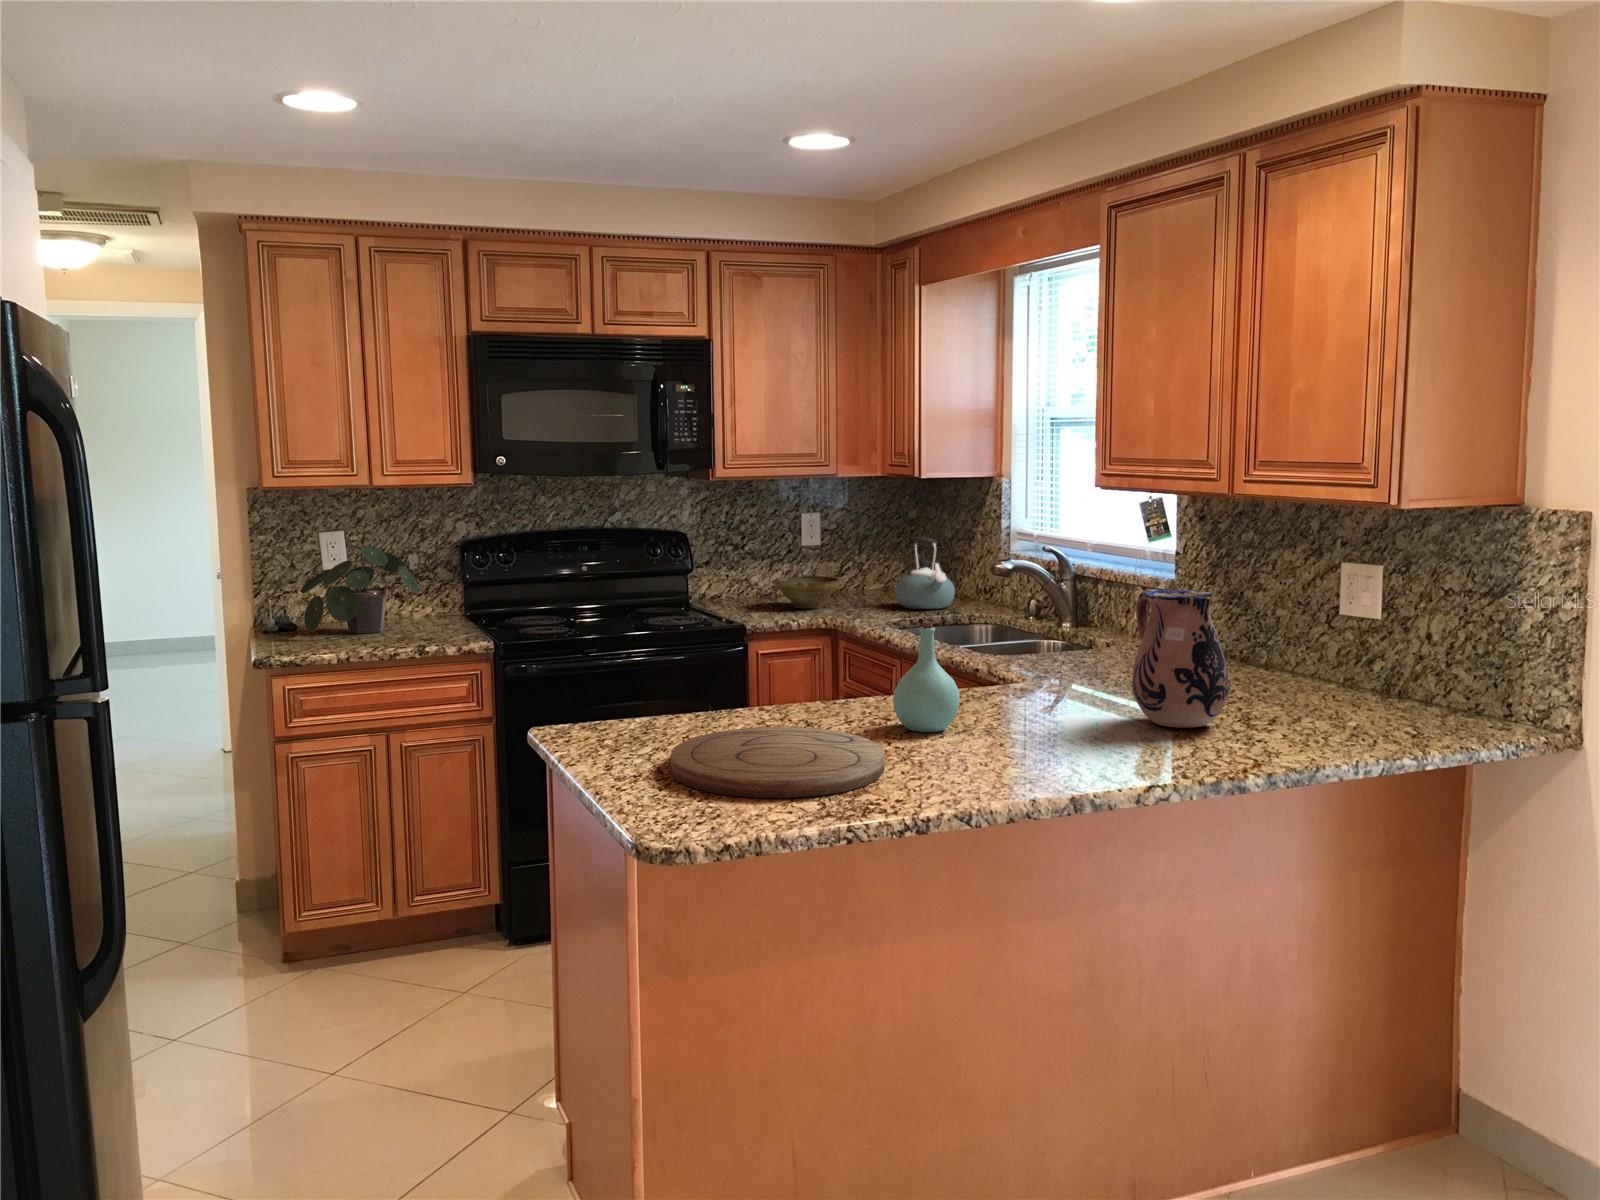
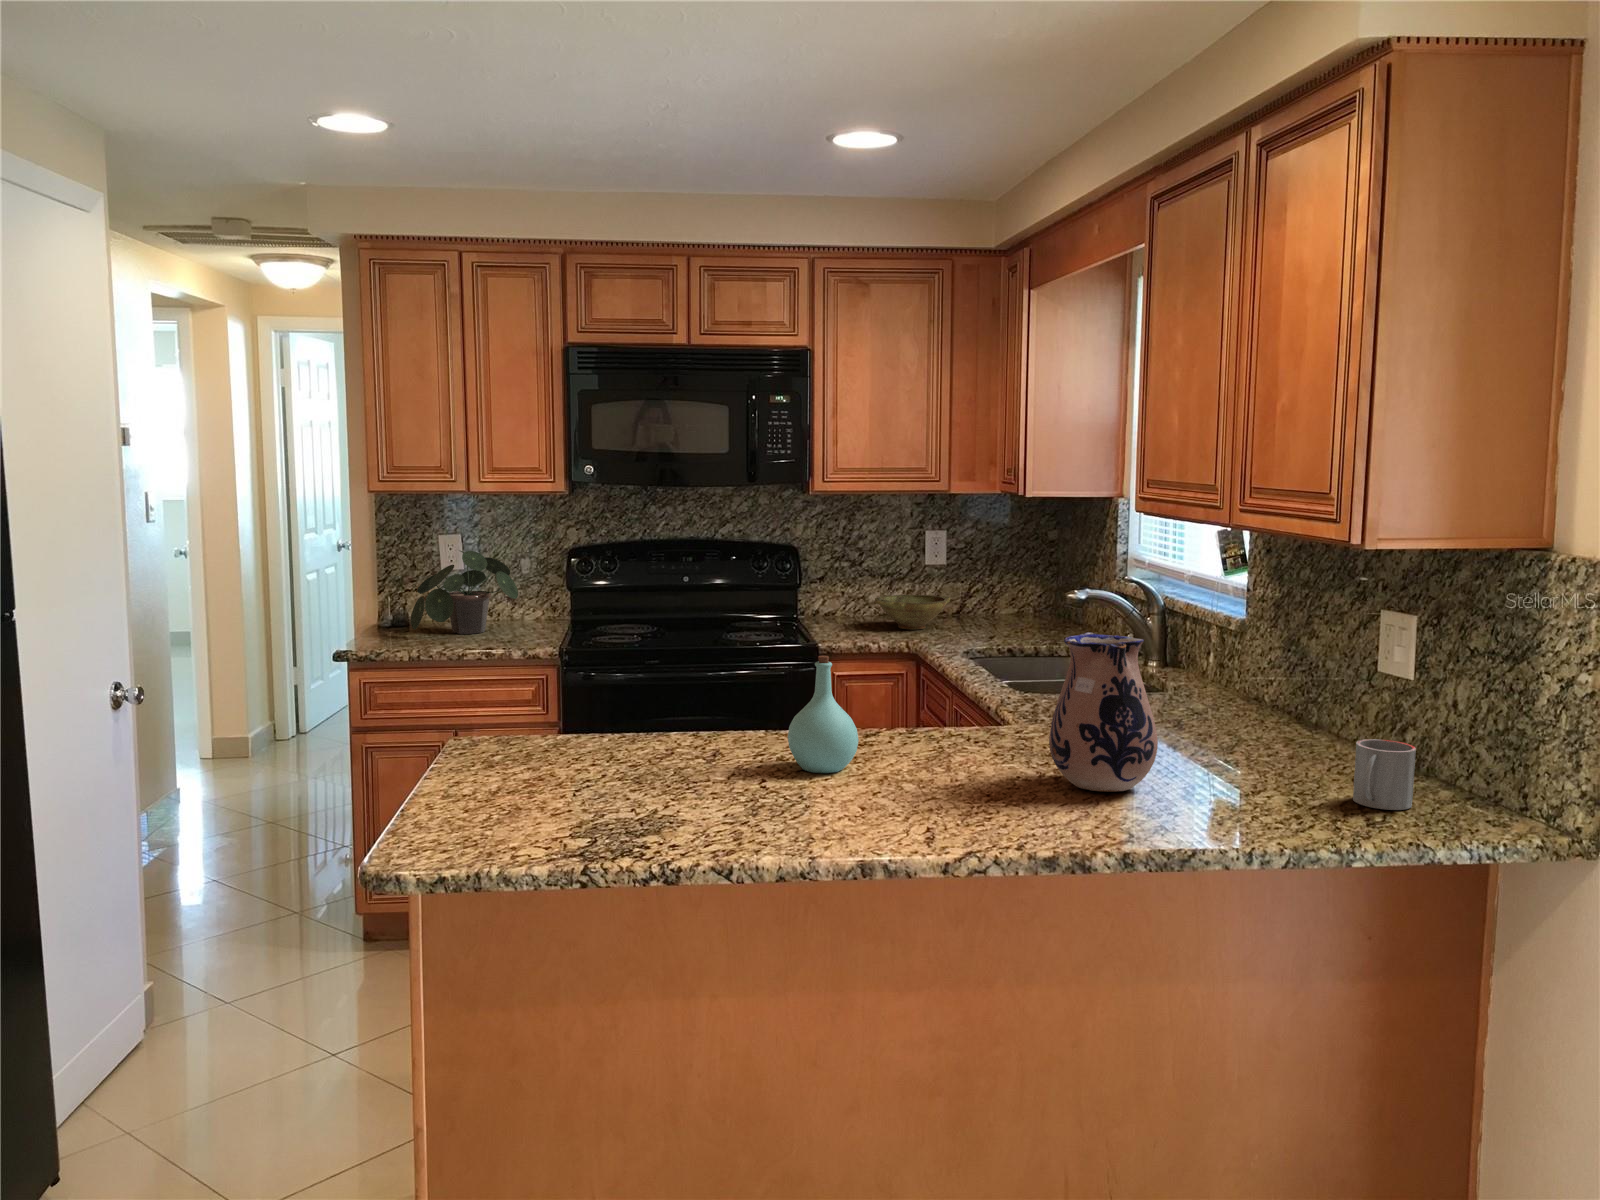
kettle: present [895,537,955,609] -> none [1005,558,1070,636]
mug: none [1375,667,1428,724] -> present [1353,739,1416,810]
cutting board: present [670,727,885,798] -> none [504,754,723,830]

